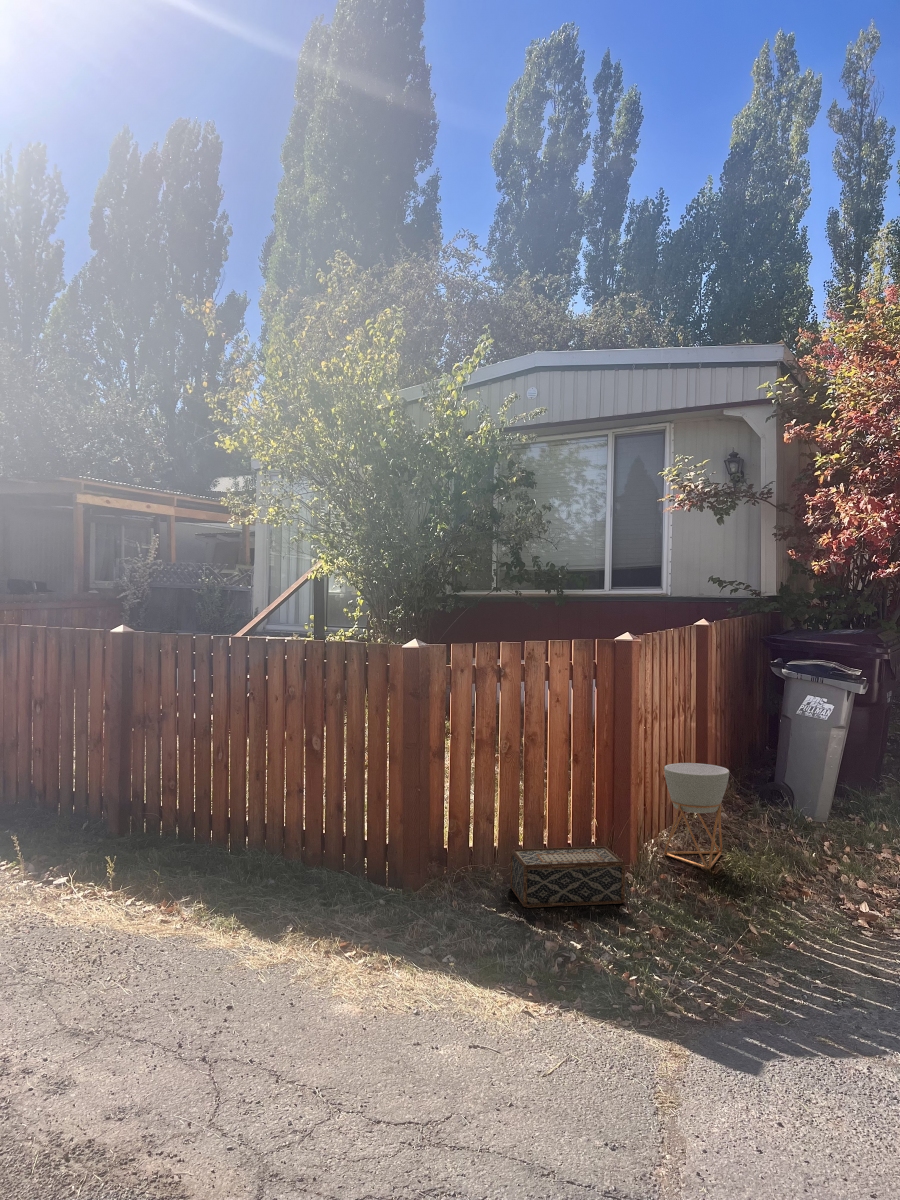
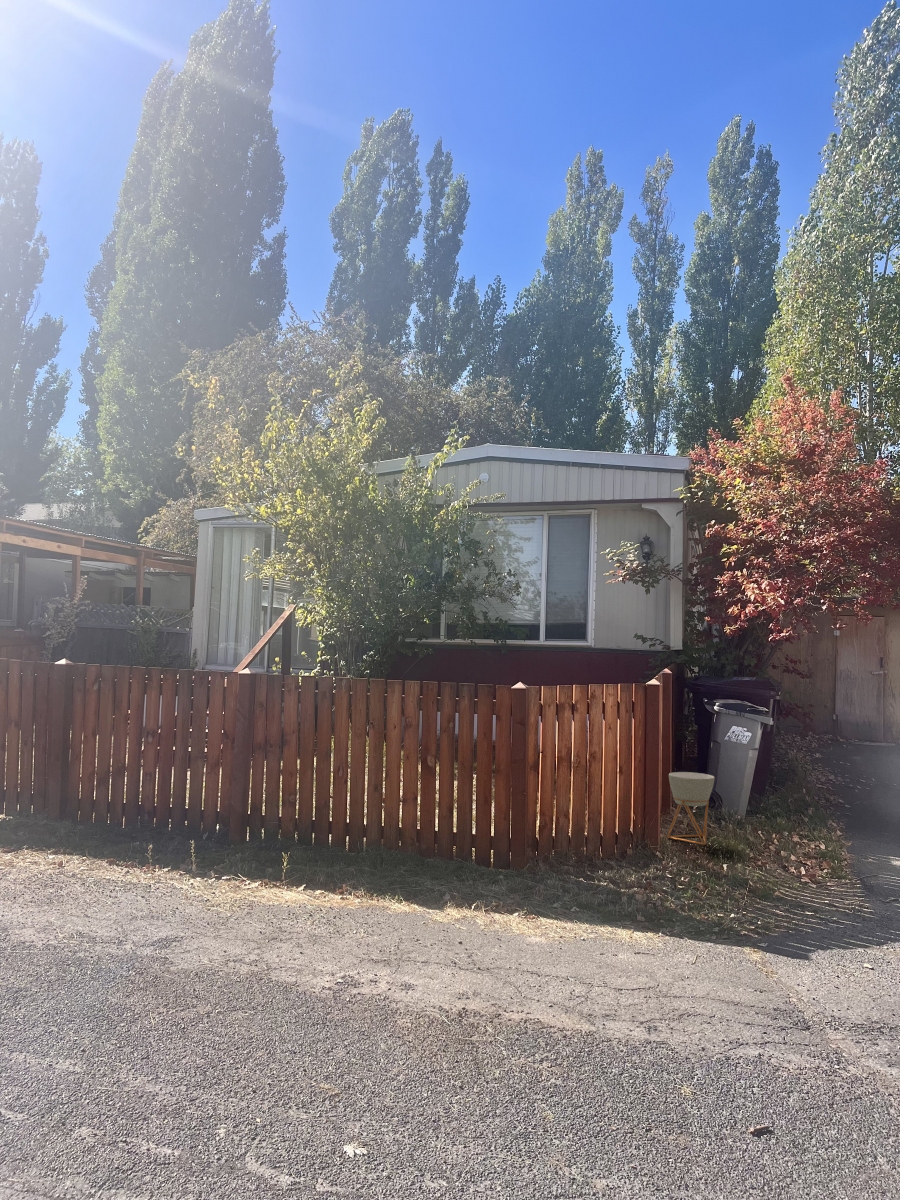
woven basket: present [510,846,625,908] -> none [590,829,672,870]

